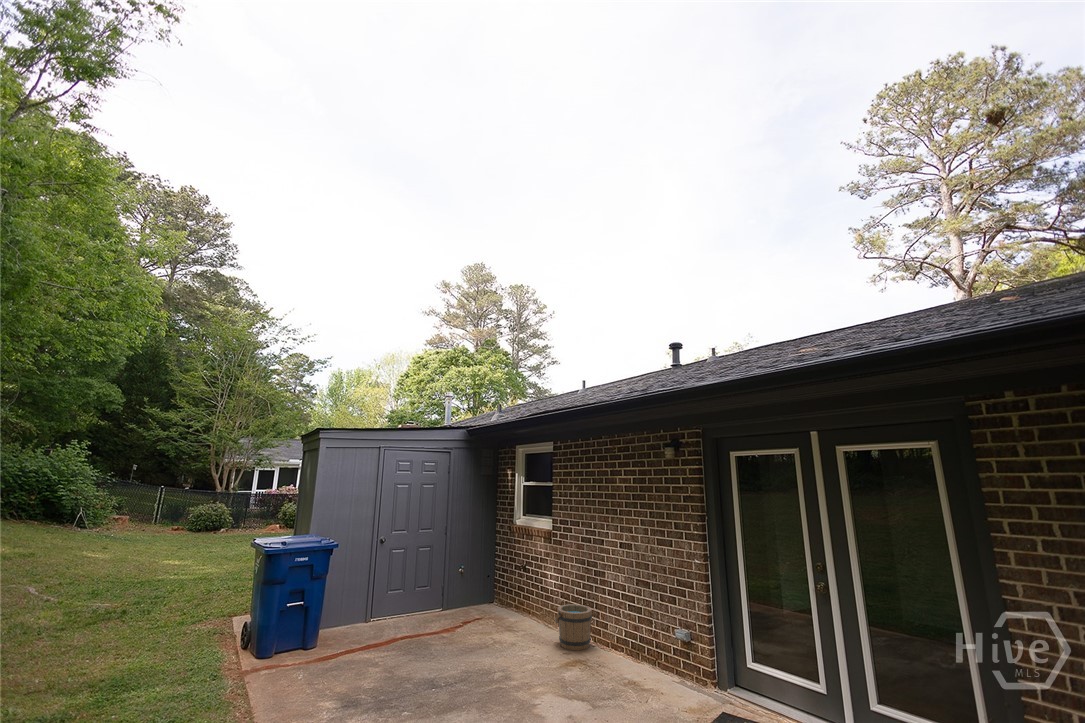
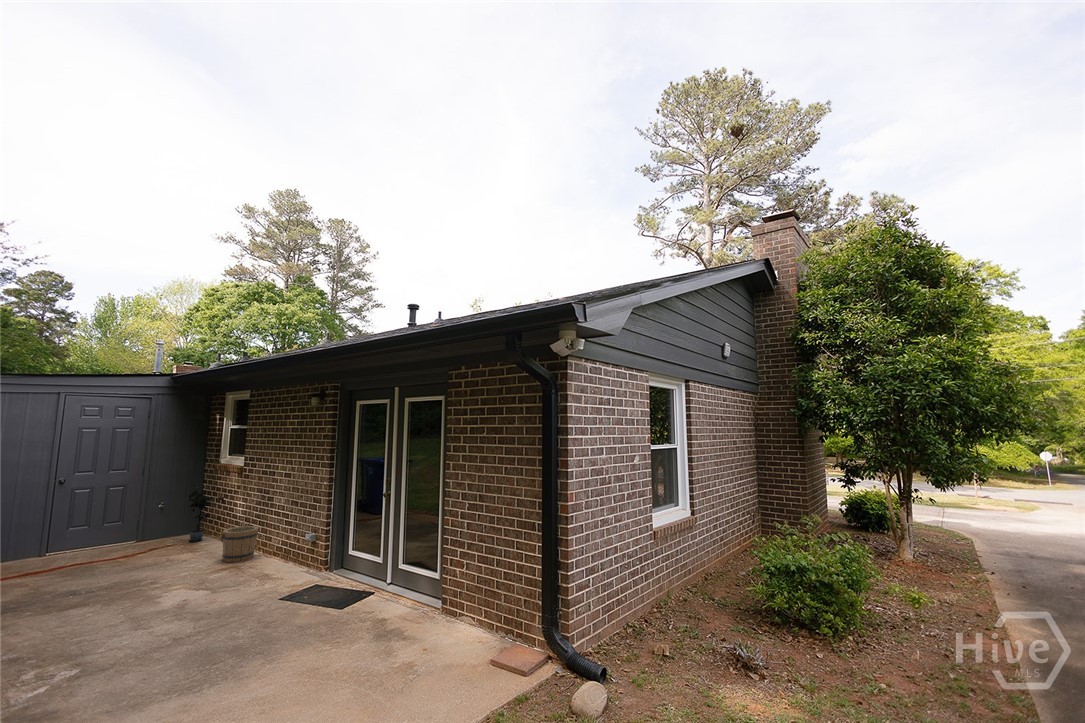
potted plant: none [491,553,515,614] -> present [189,489,212,542]

